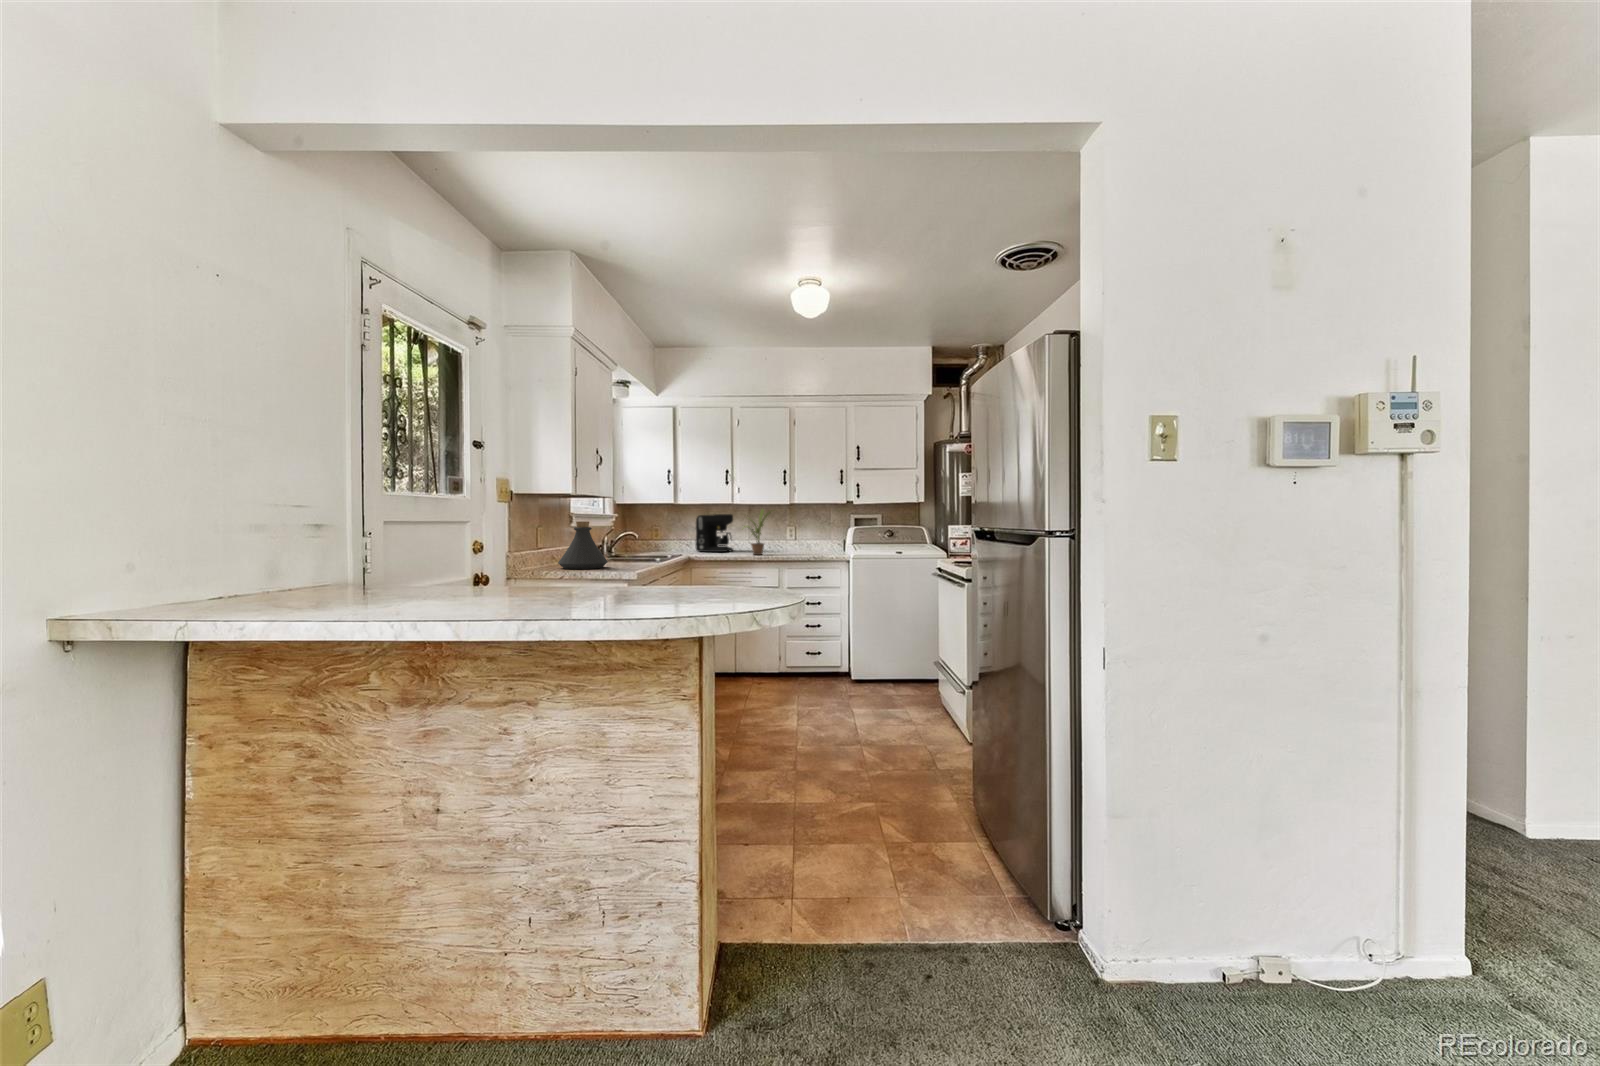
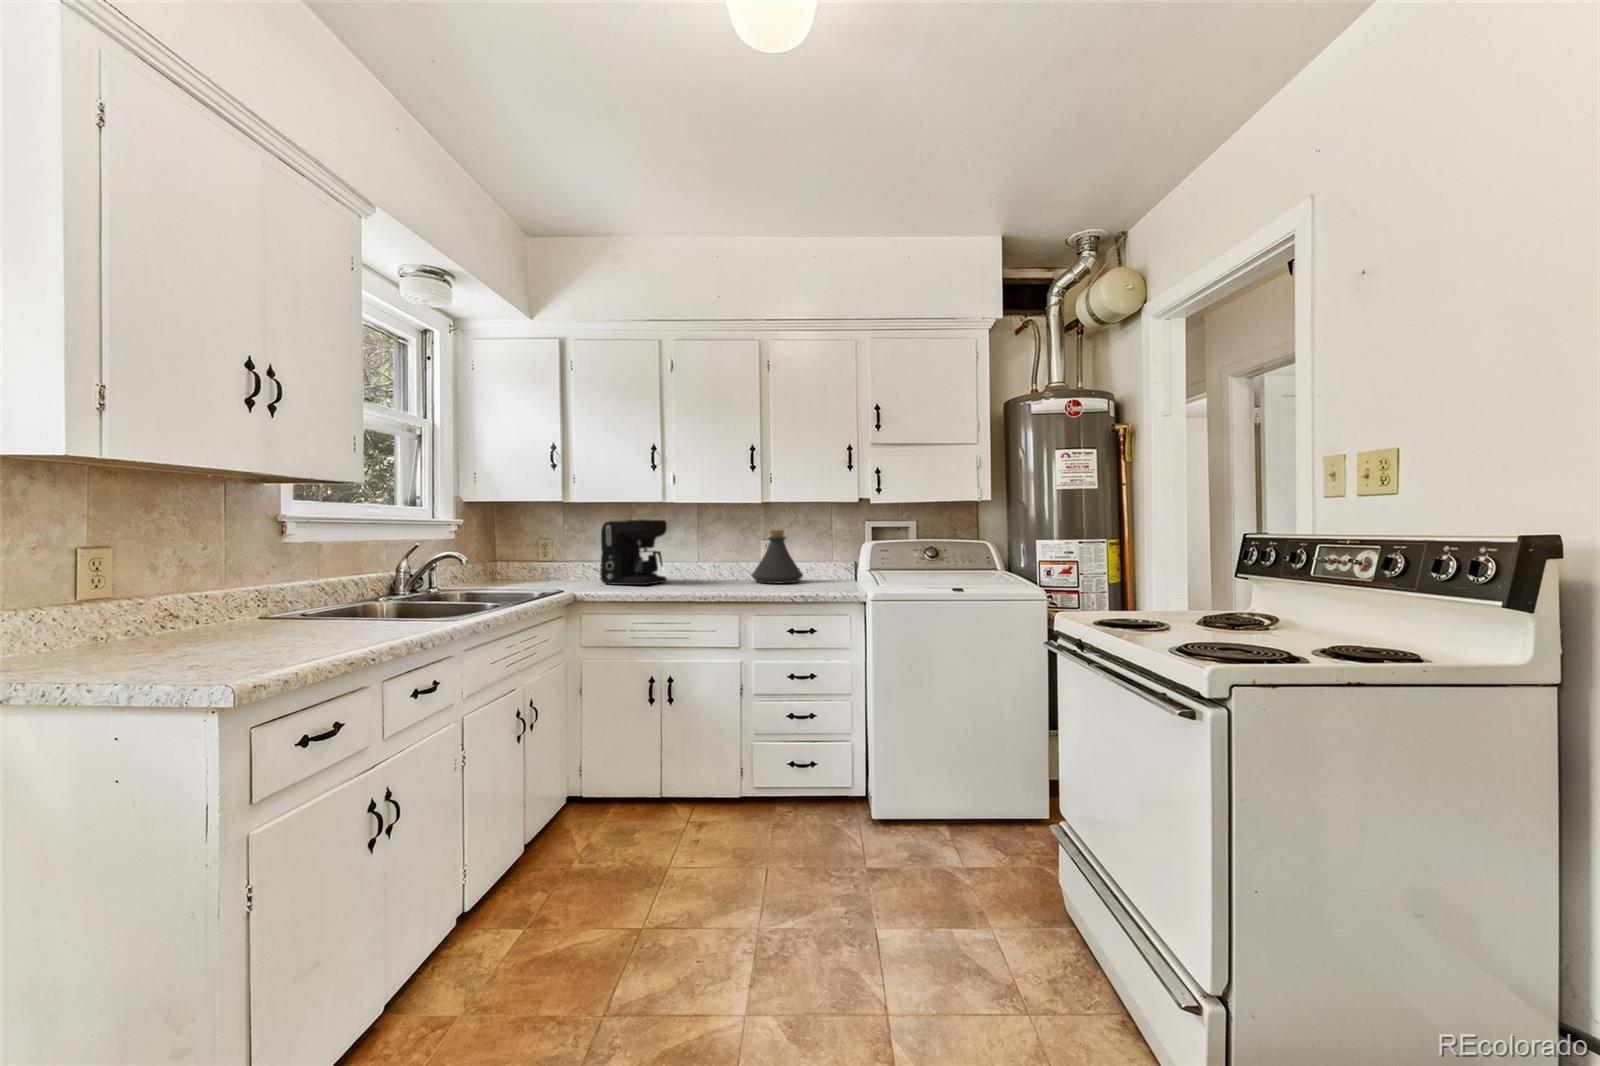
potted plant: present [744,509,771,555] -> none [672,510,733,592]
bottle: present [558,521,608,569] -> present [752,530,803,583]

